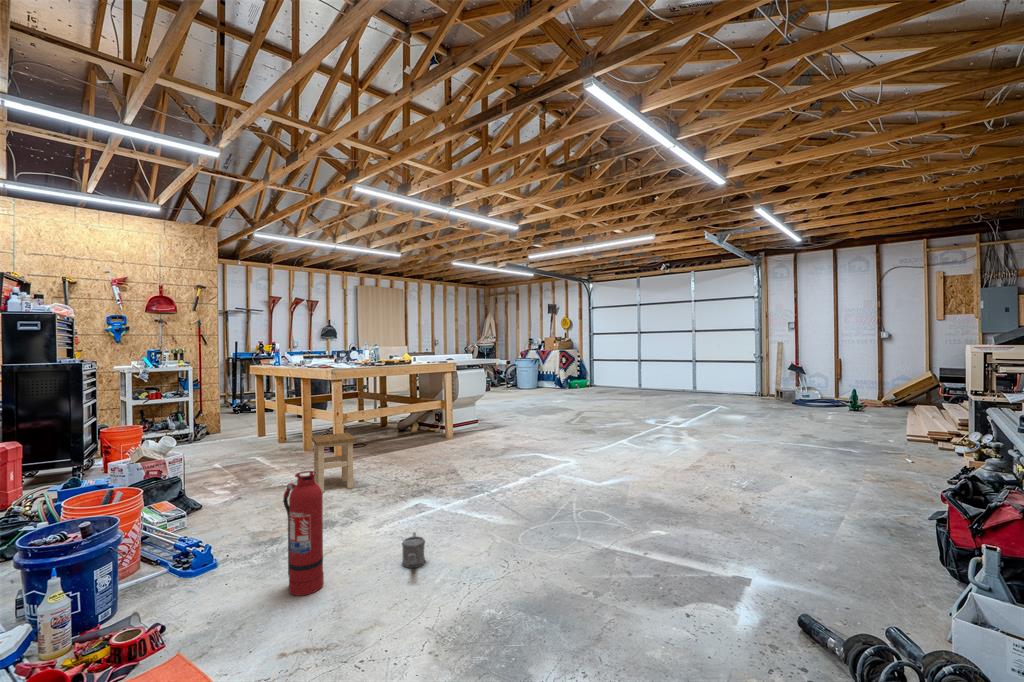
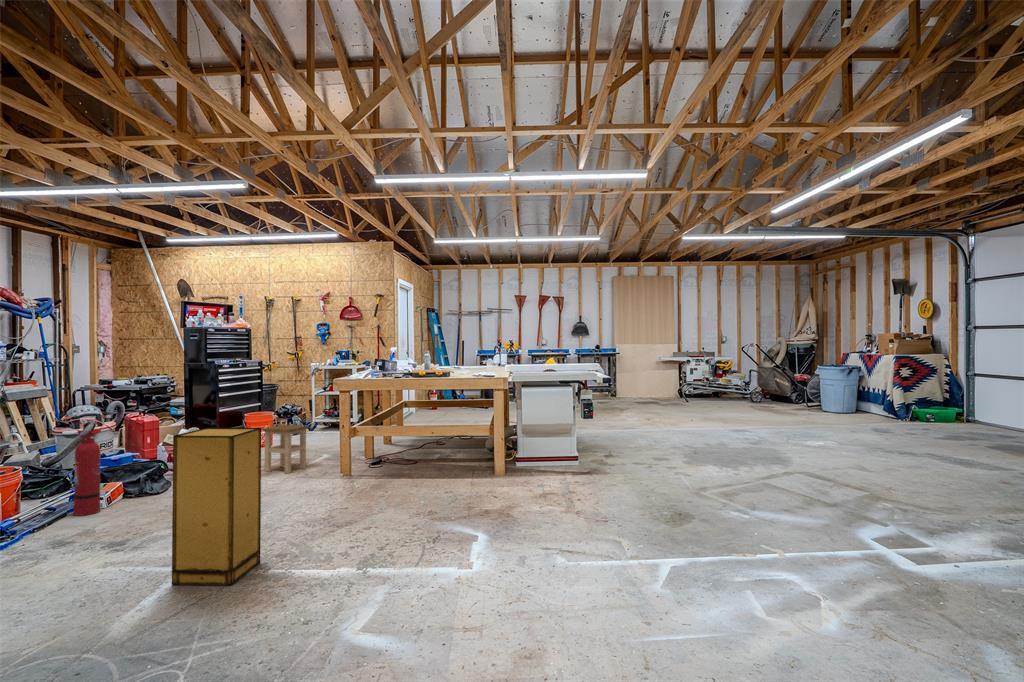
storage cabinet: none [621,414,698,567] -> present [172,427,261,586]
watering can: present [402,532,425,568] -> none [104,499,159,523]

